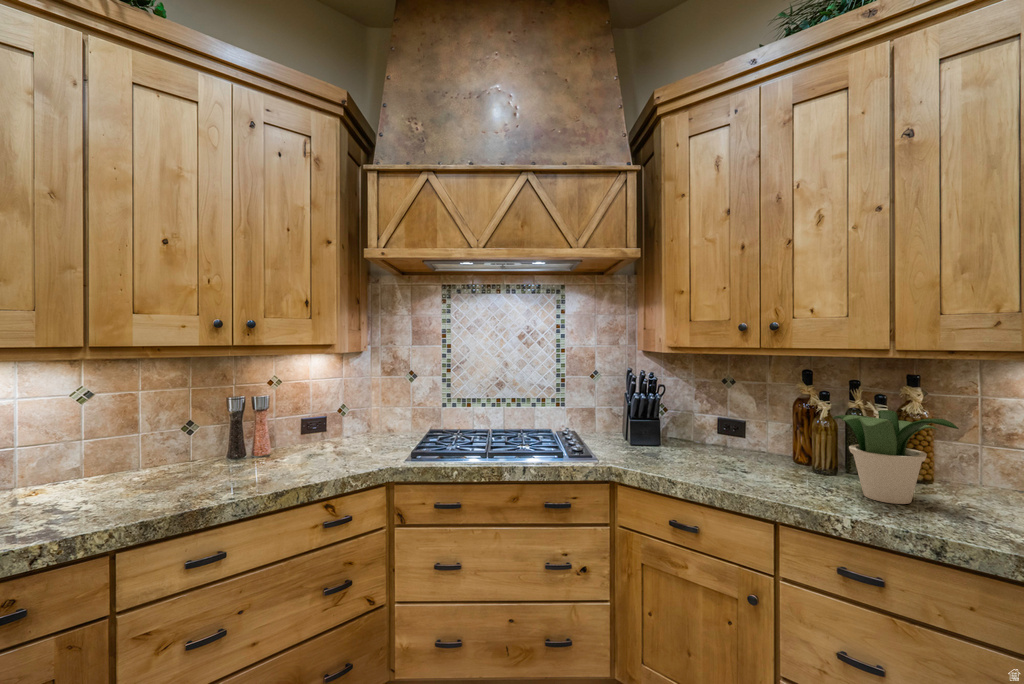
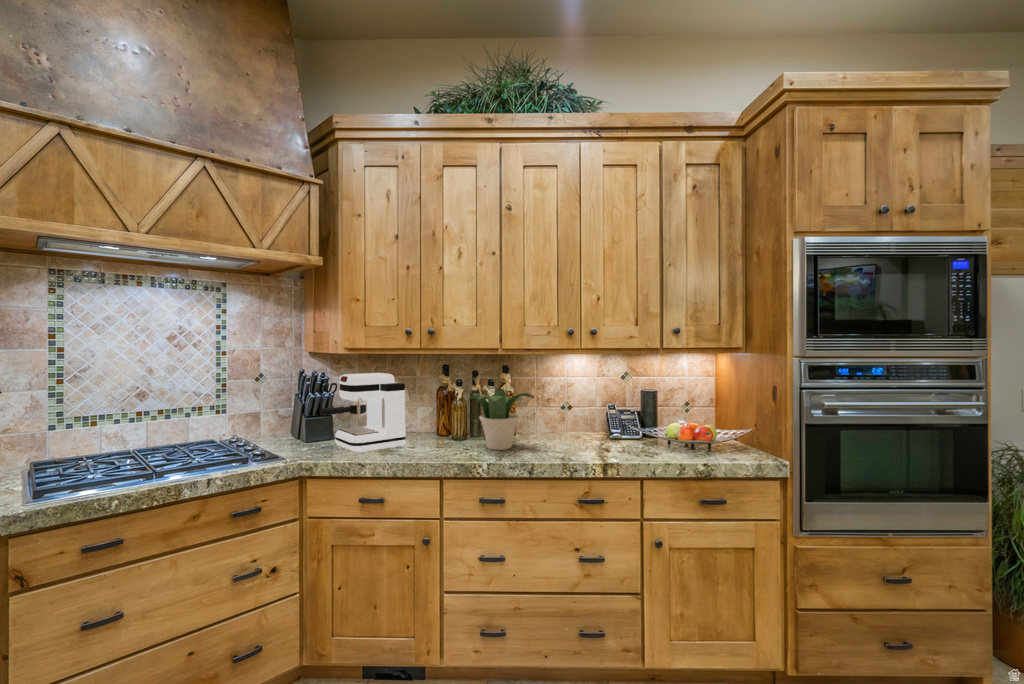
coffee maker: none [636,375,736,470] -> present [320,373,406,453]

